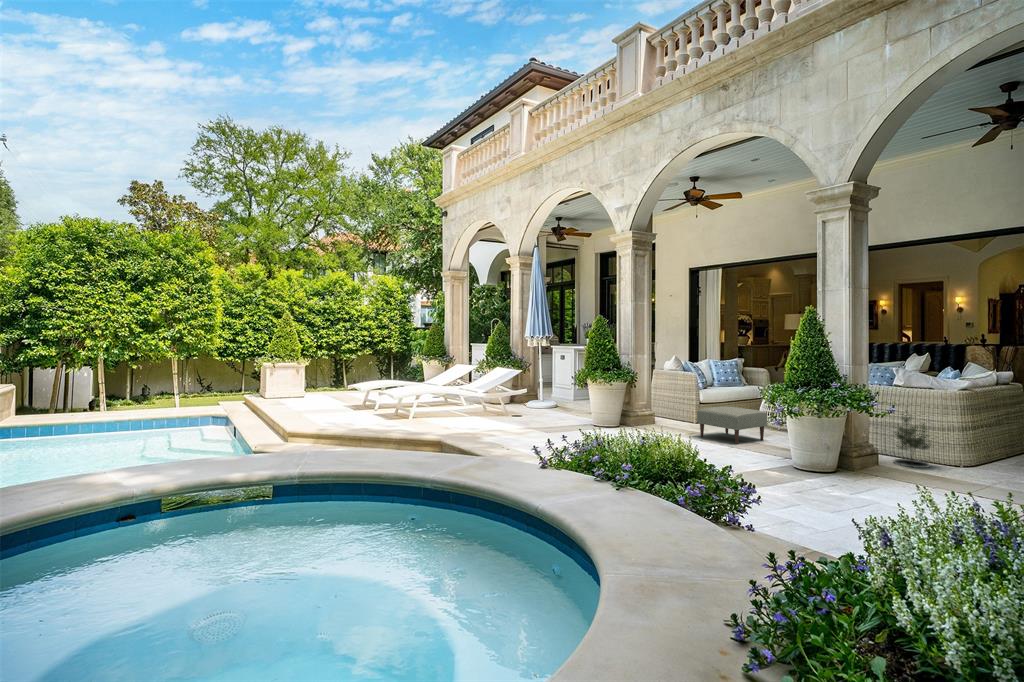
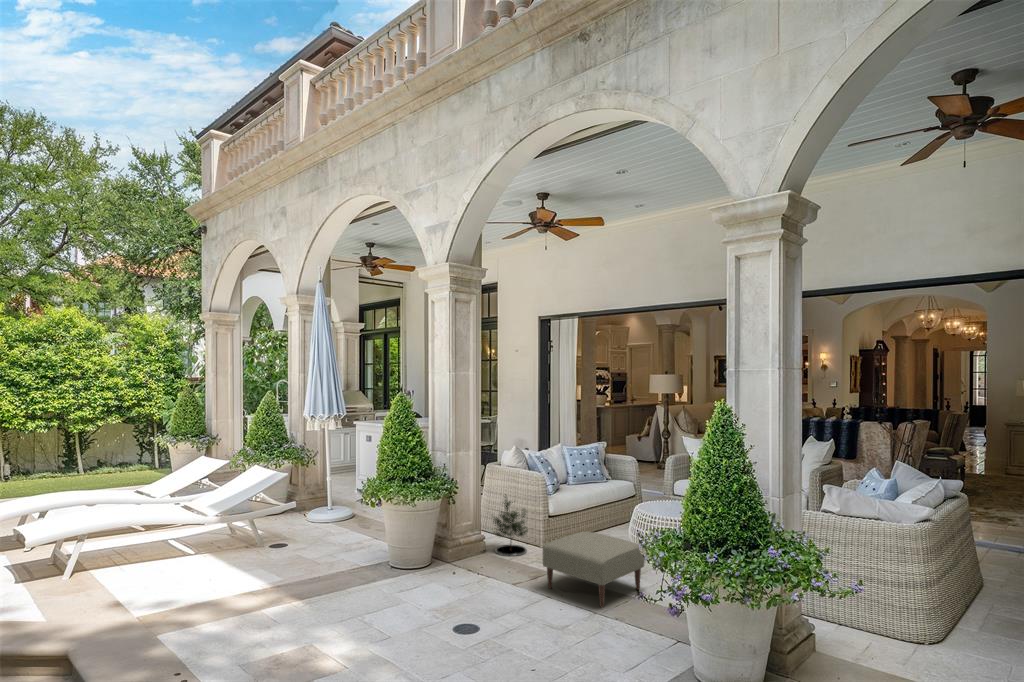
potted tree: present [893,412,931,468] -> present [493,494,528,556]

